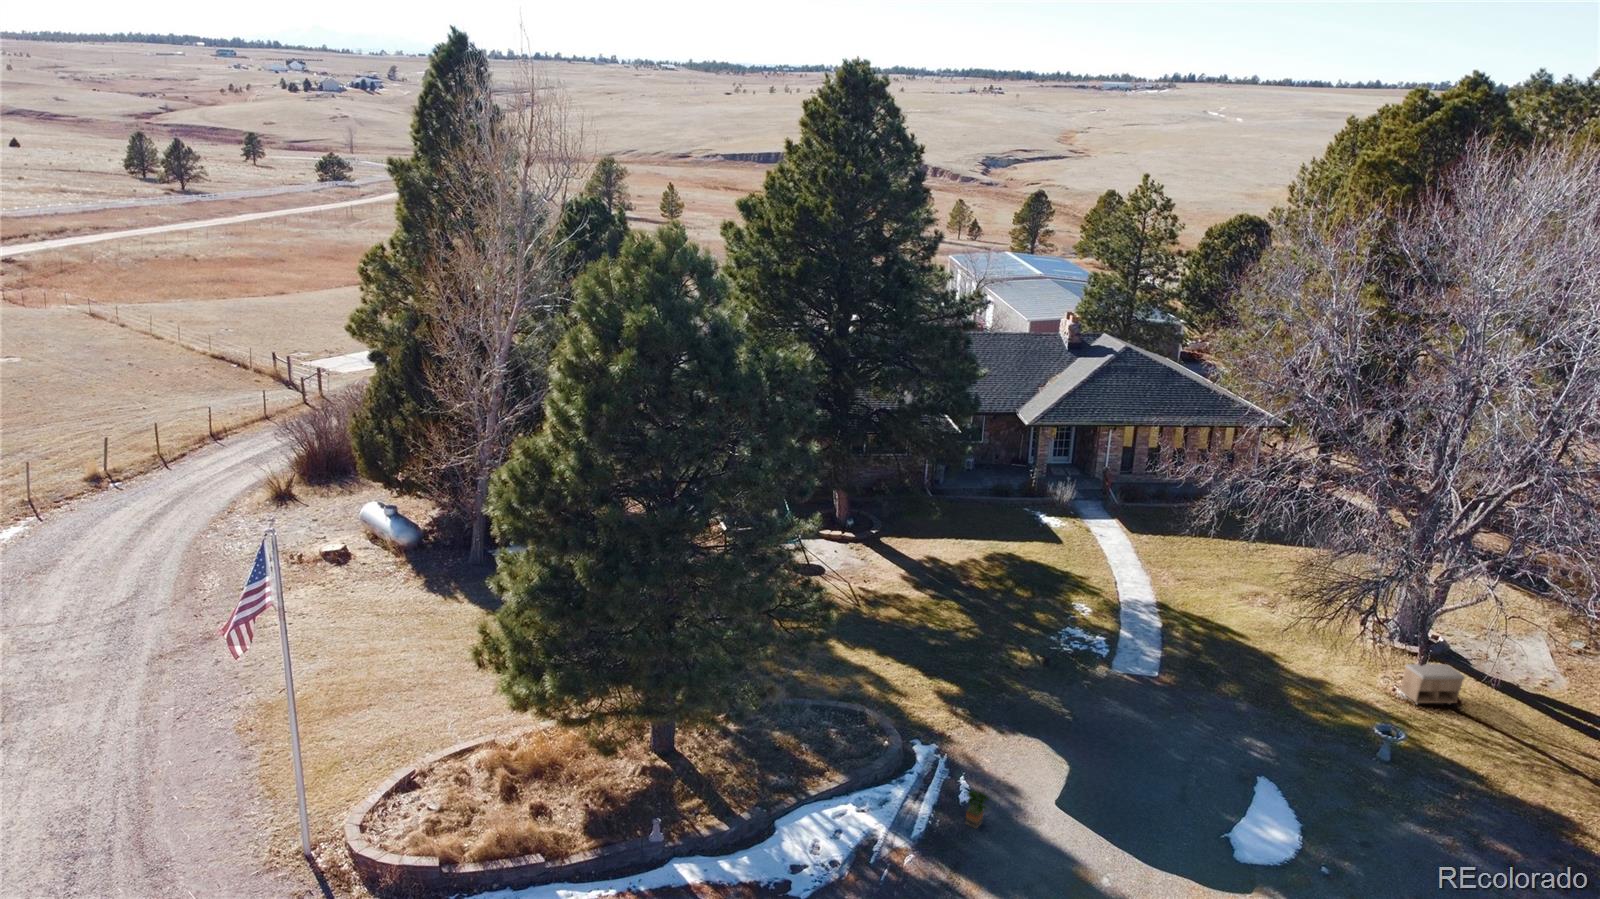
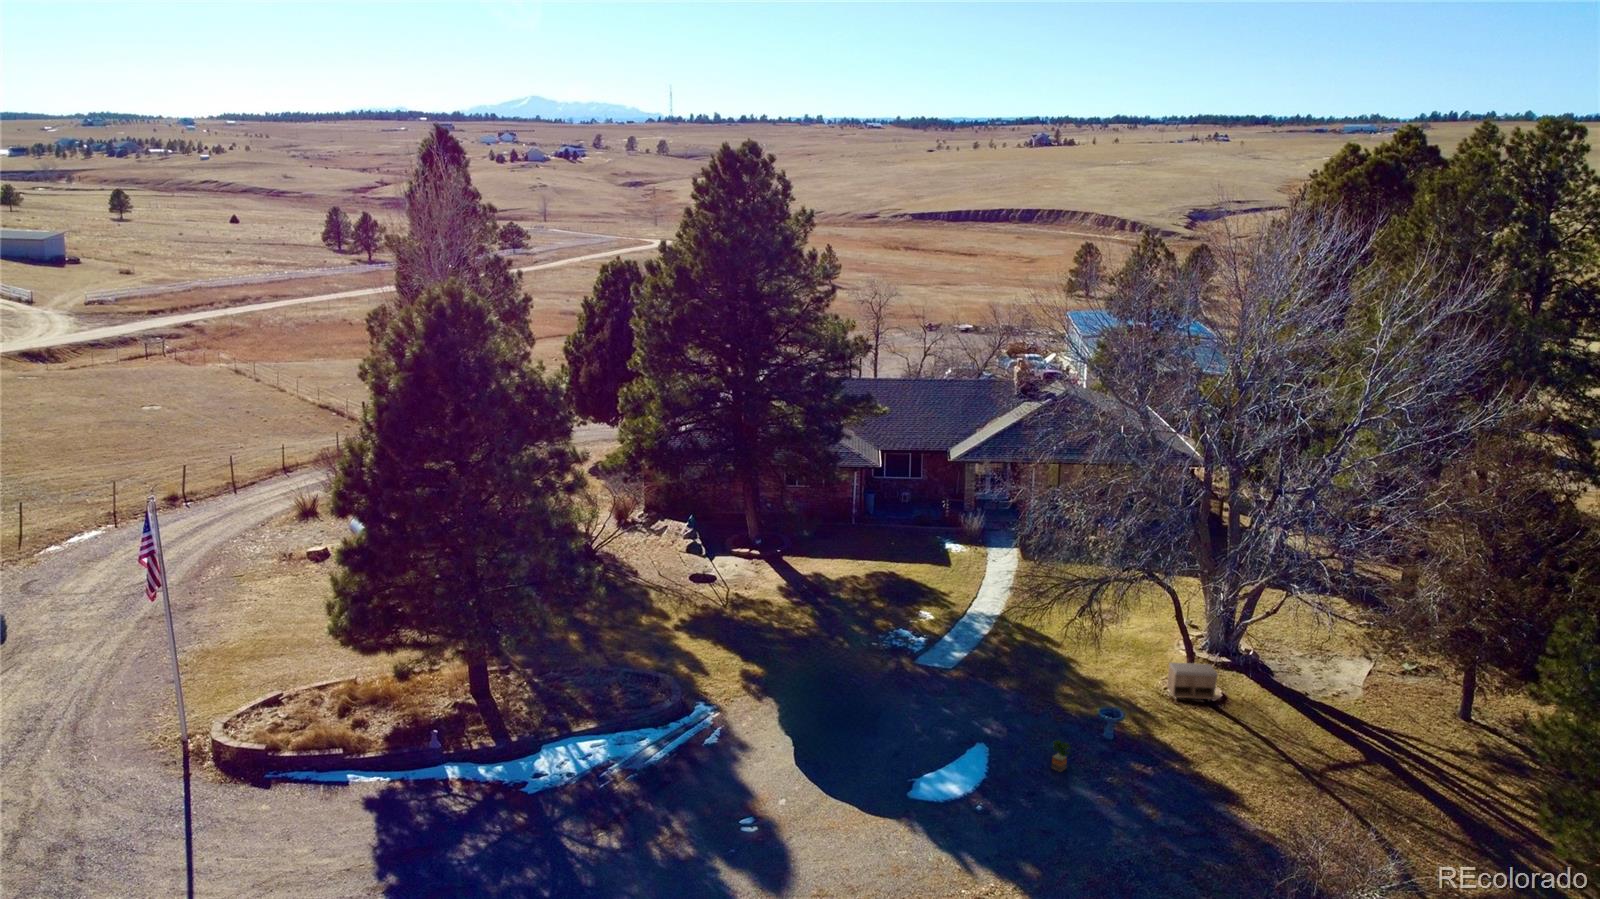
potted tree: present [965,791,989,829] -> present [1052,741,1070,772]

